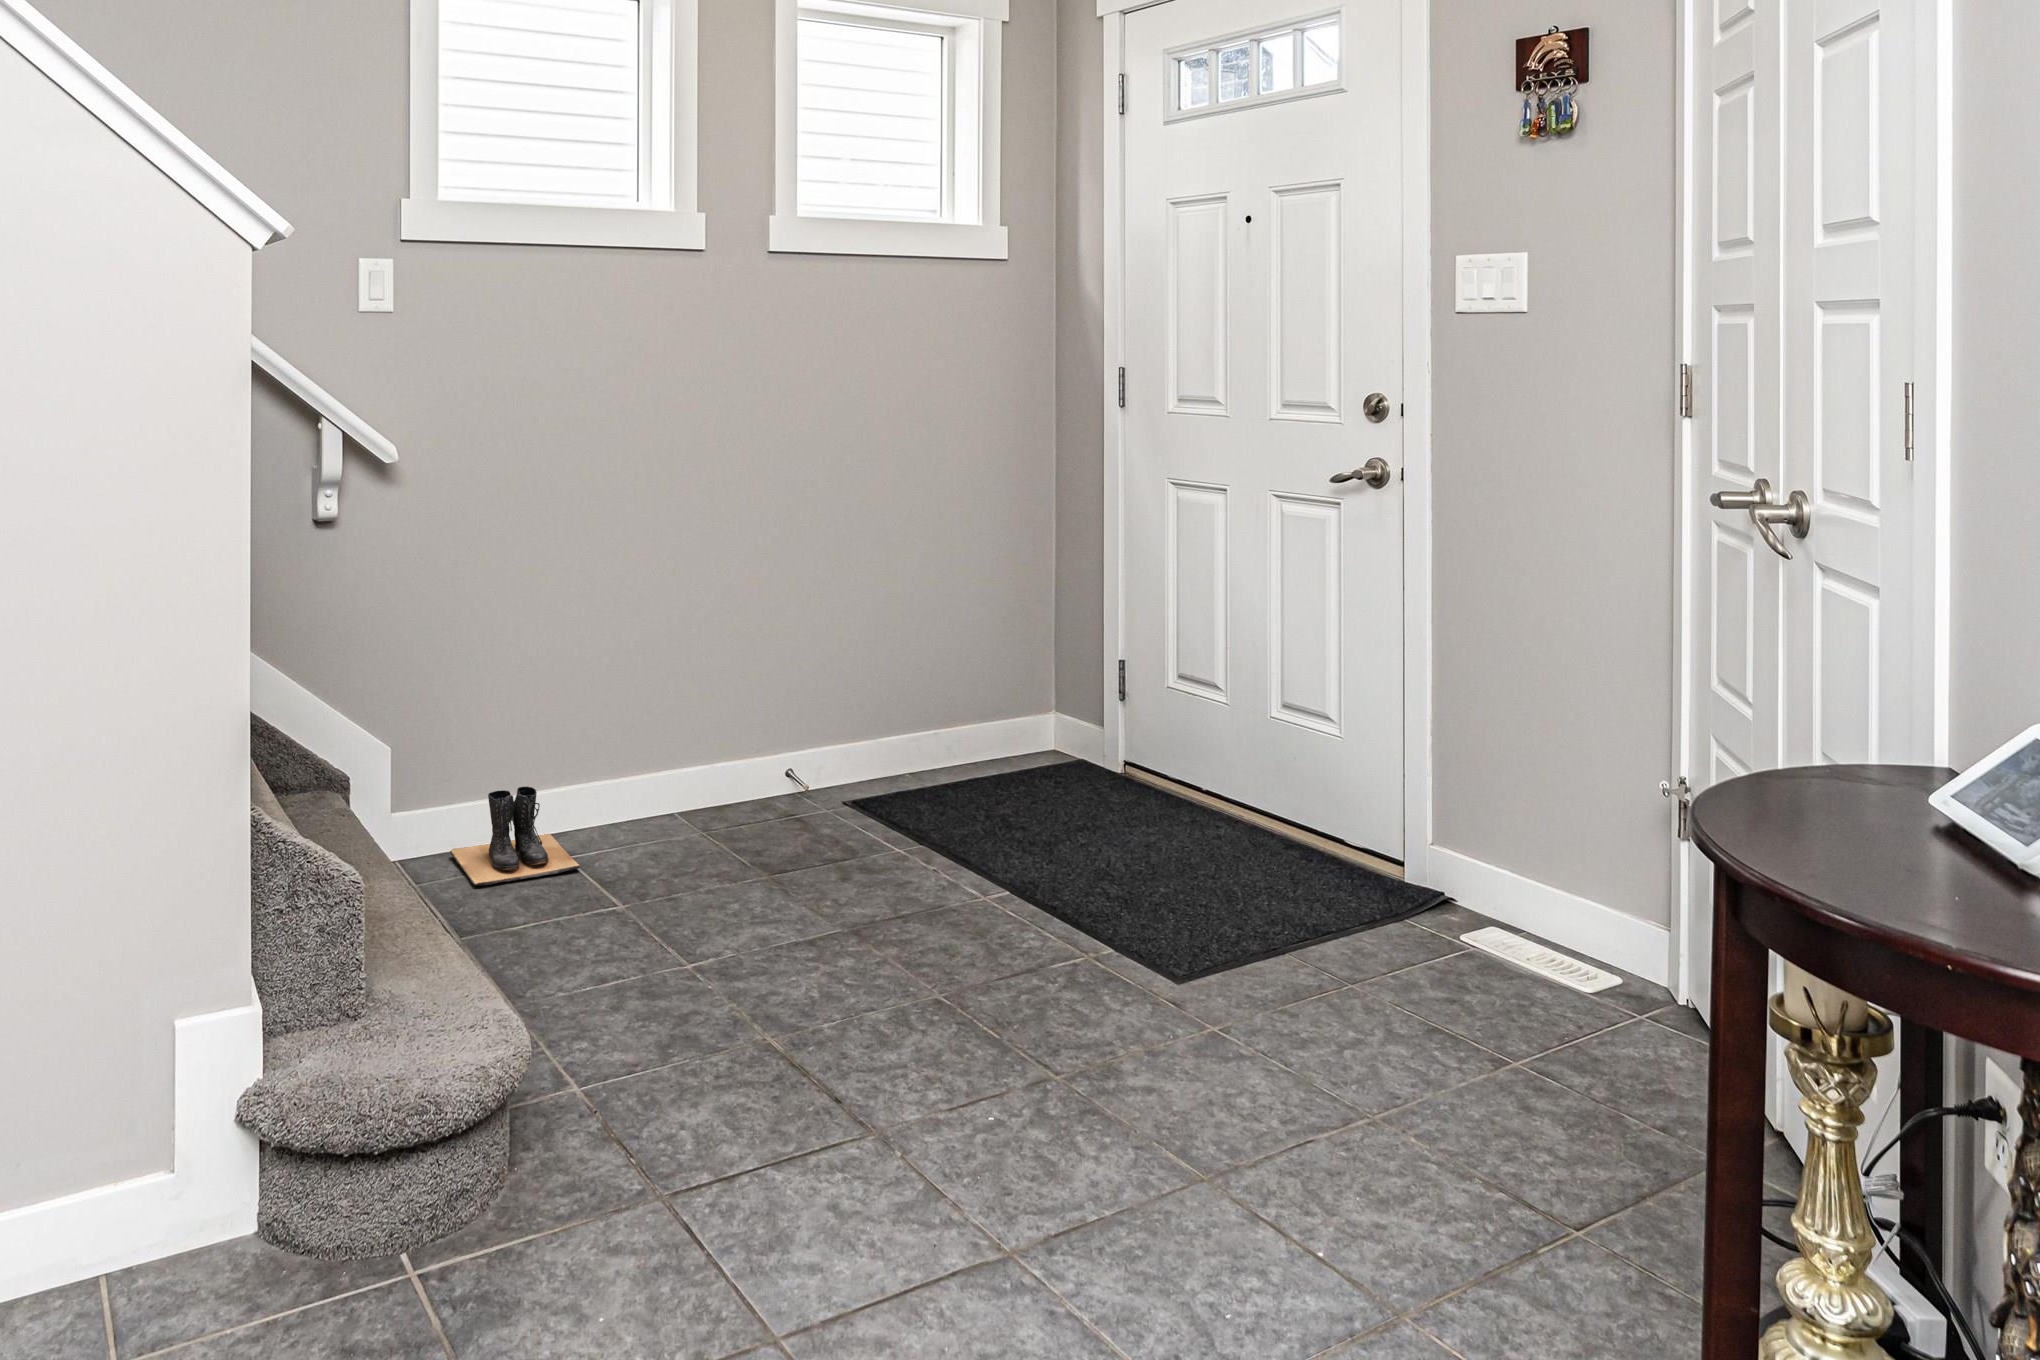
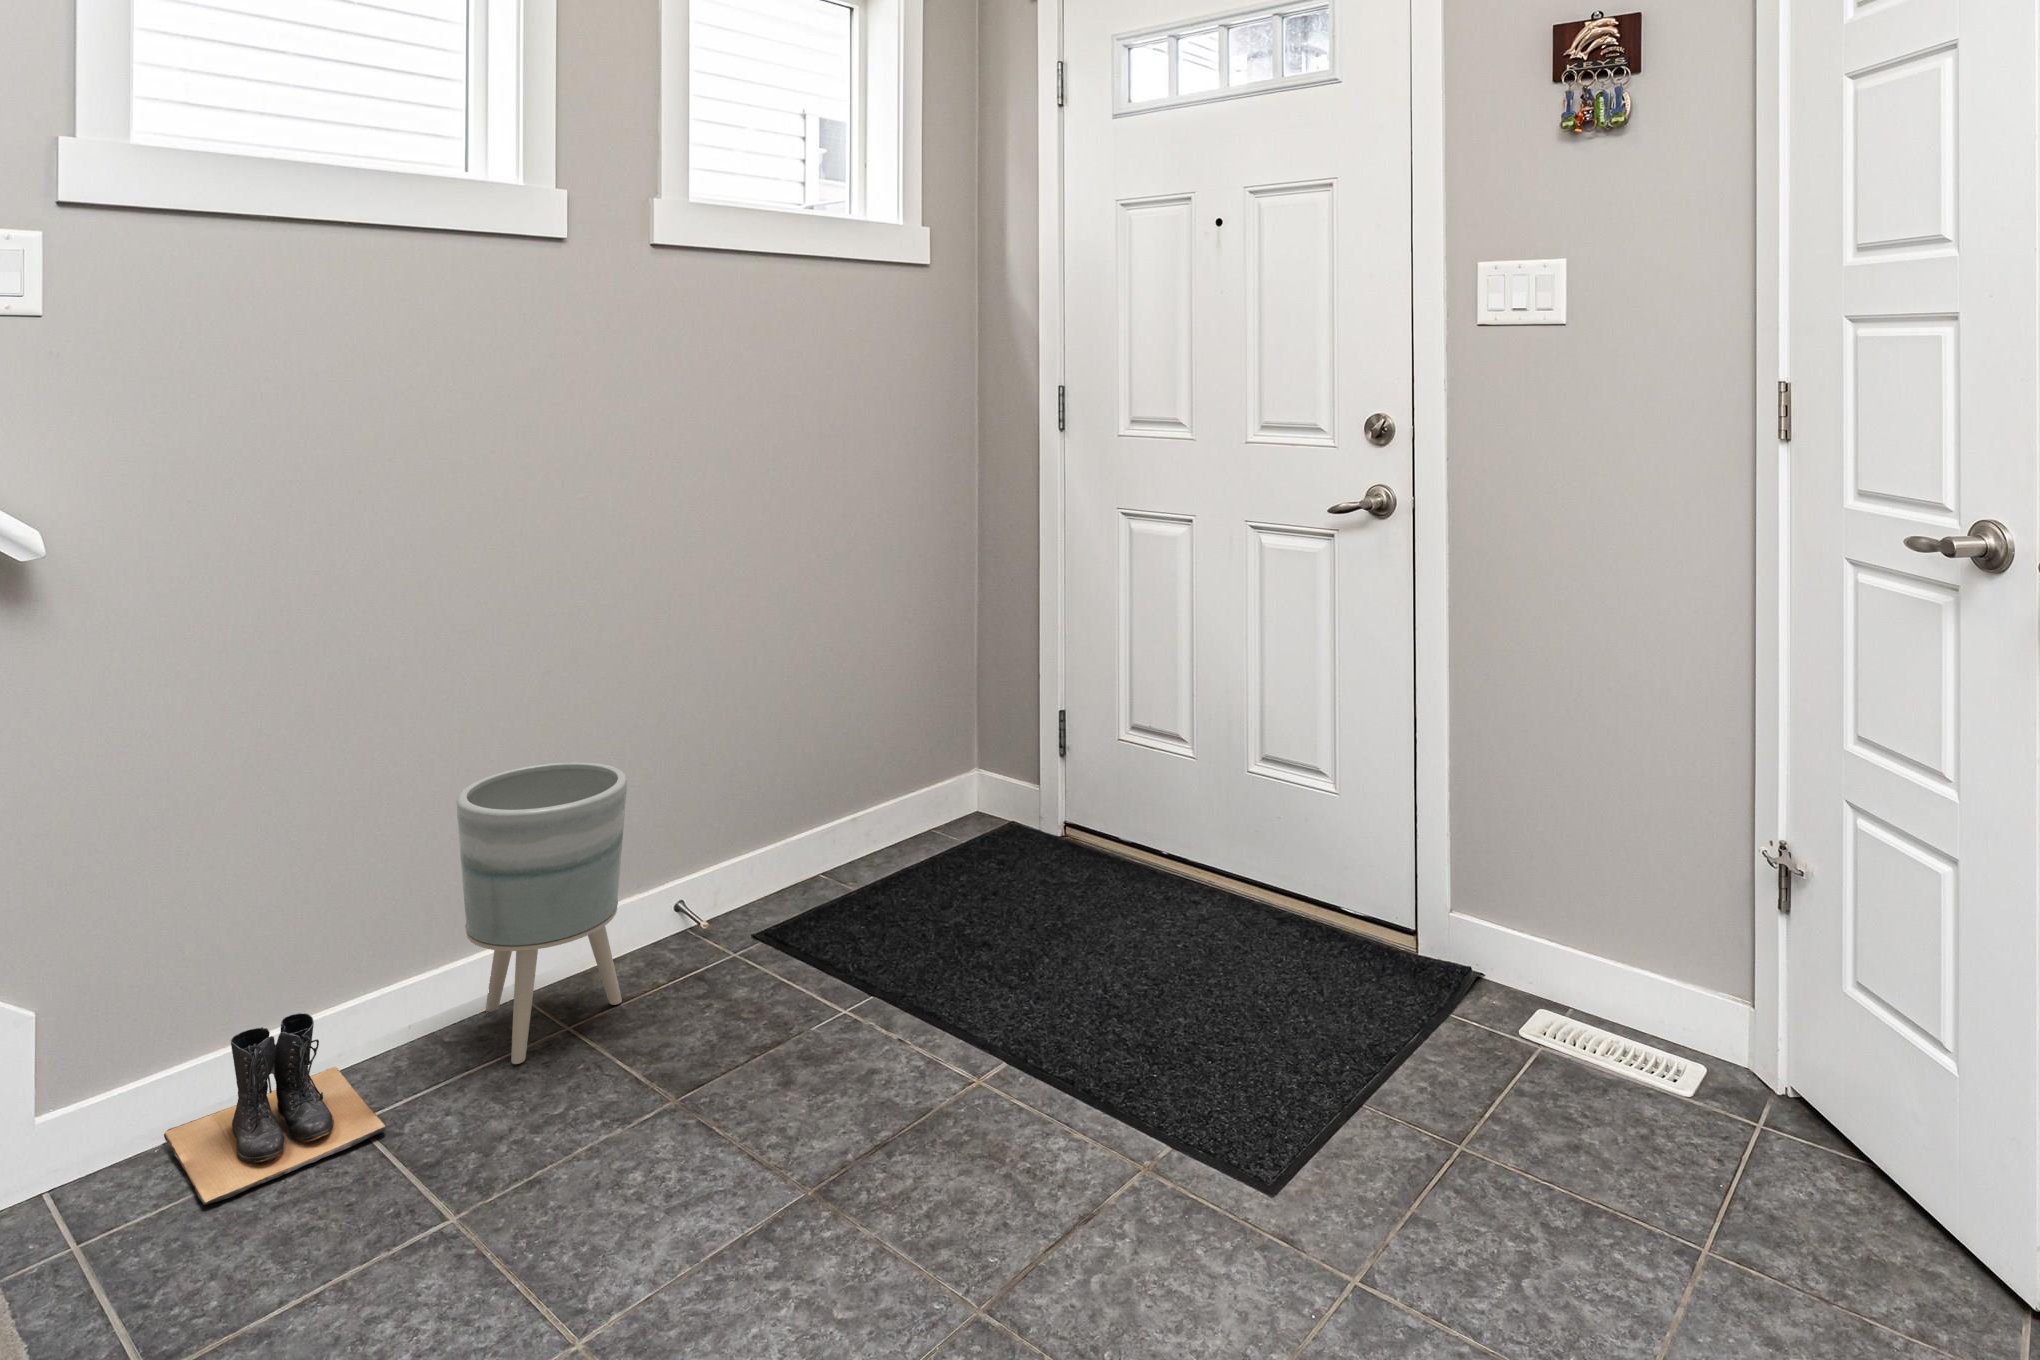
planter: none [627,645,744,850] -> present [456,762,627,1064]

